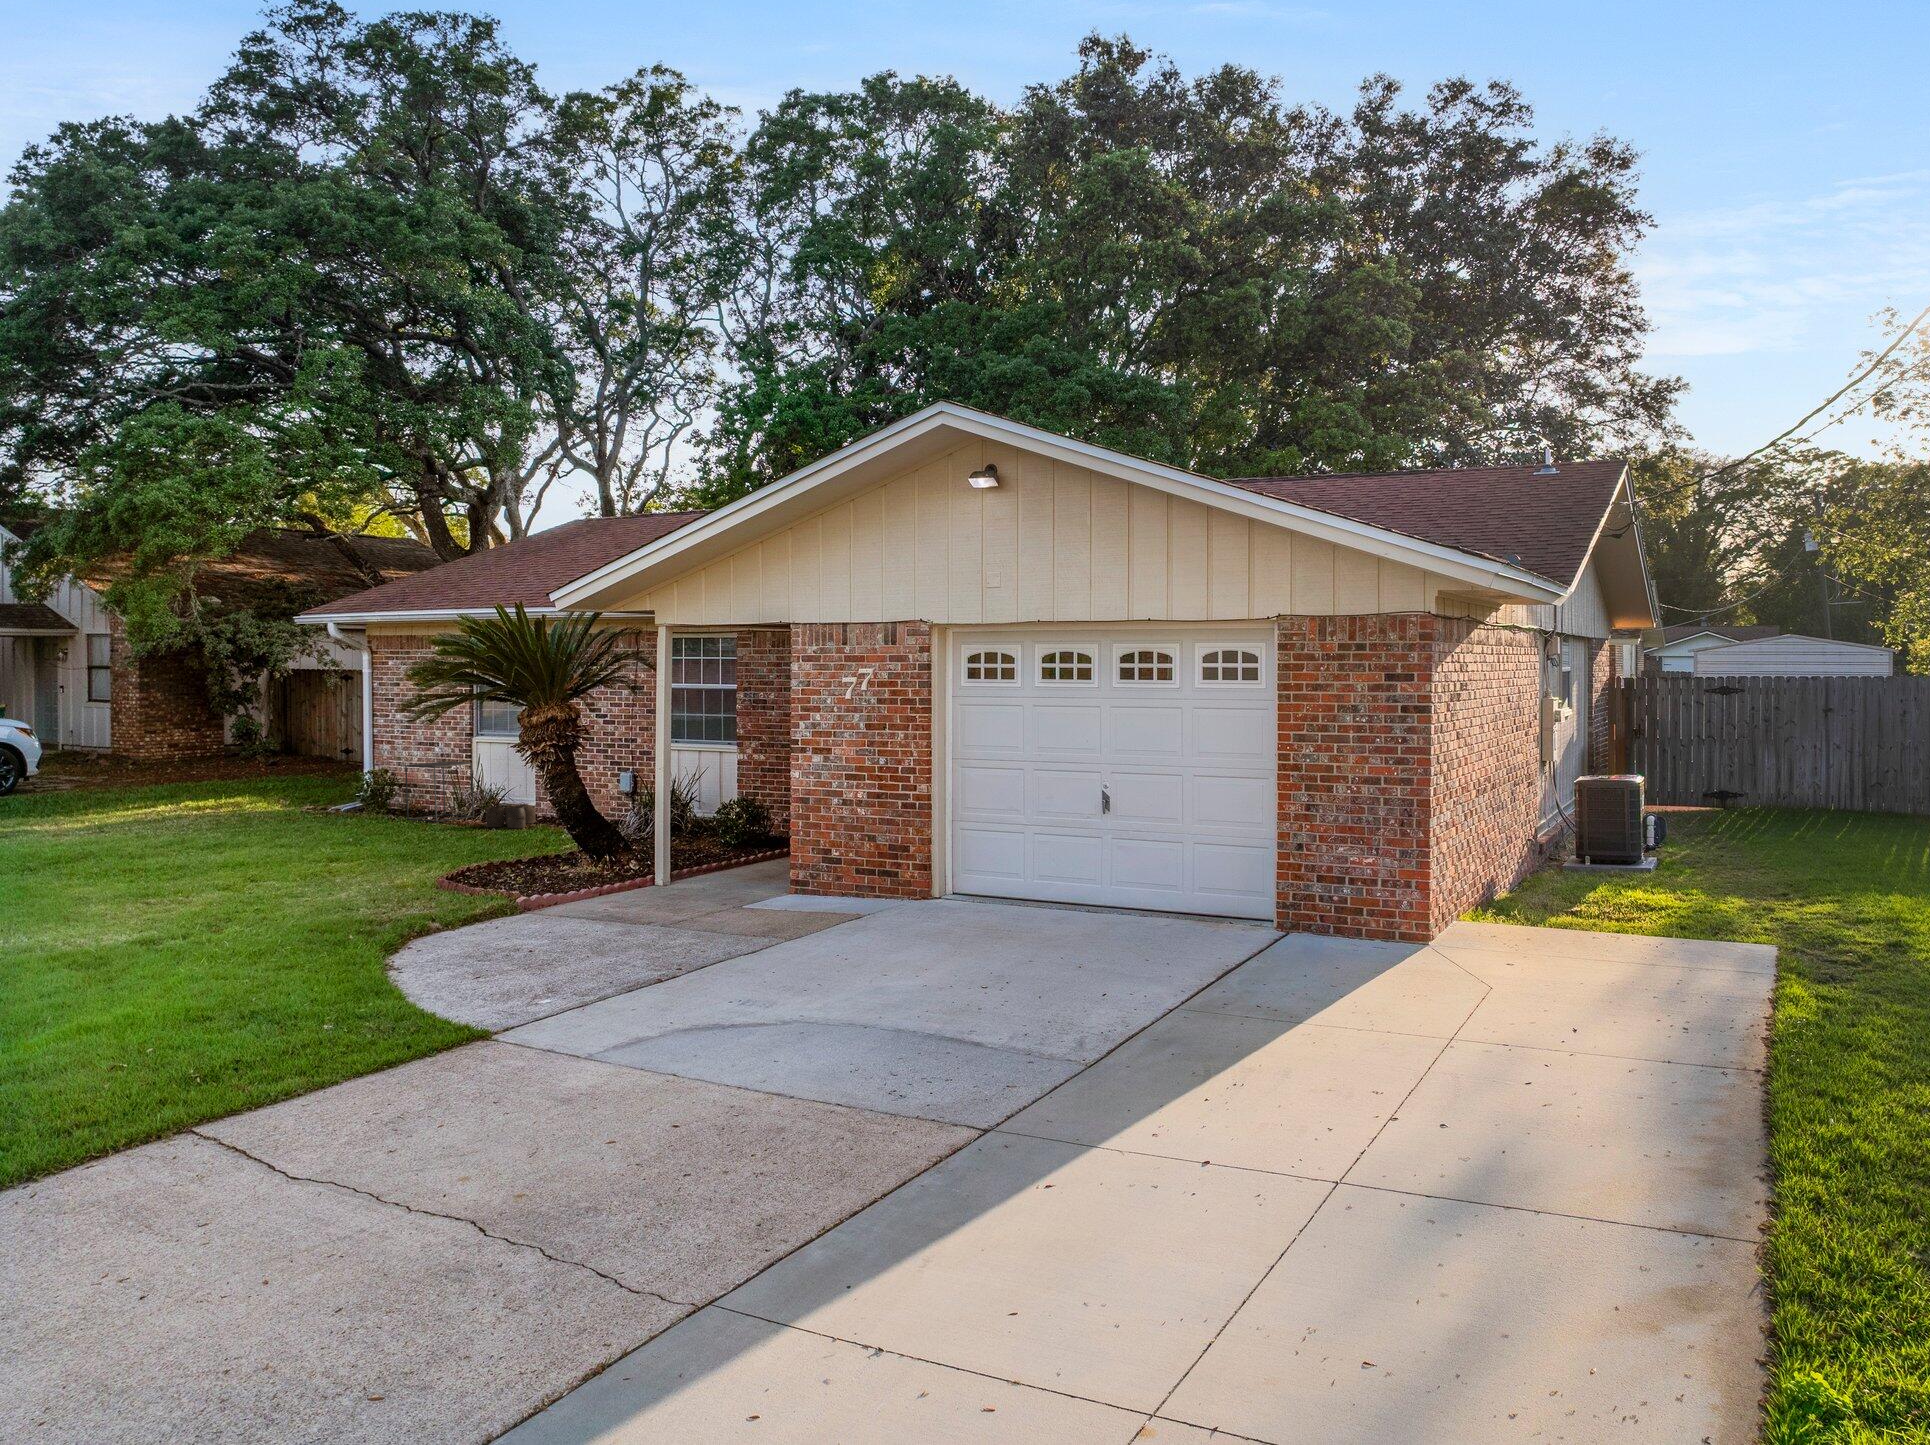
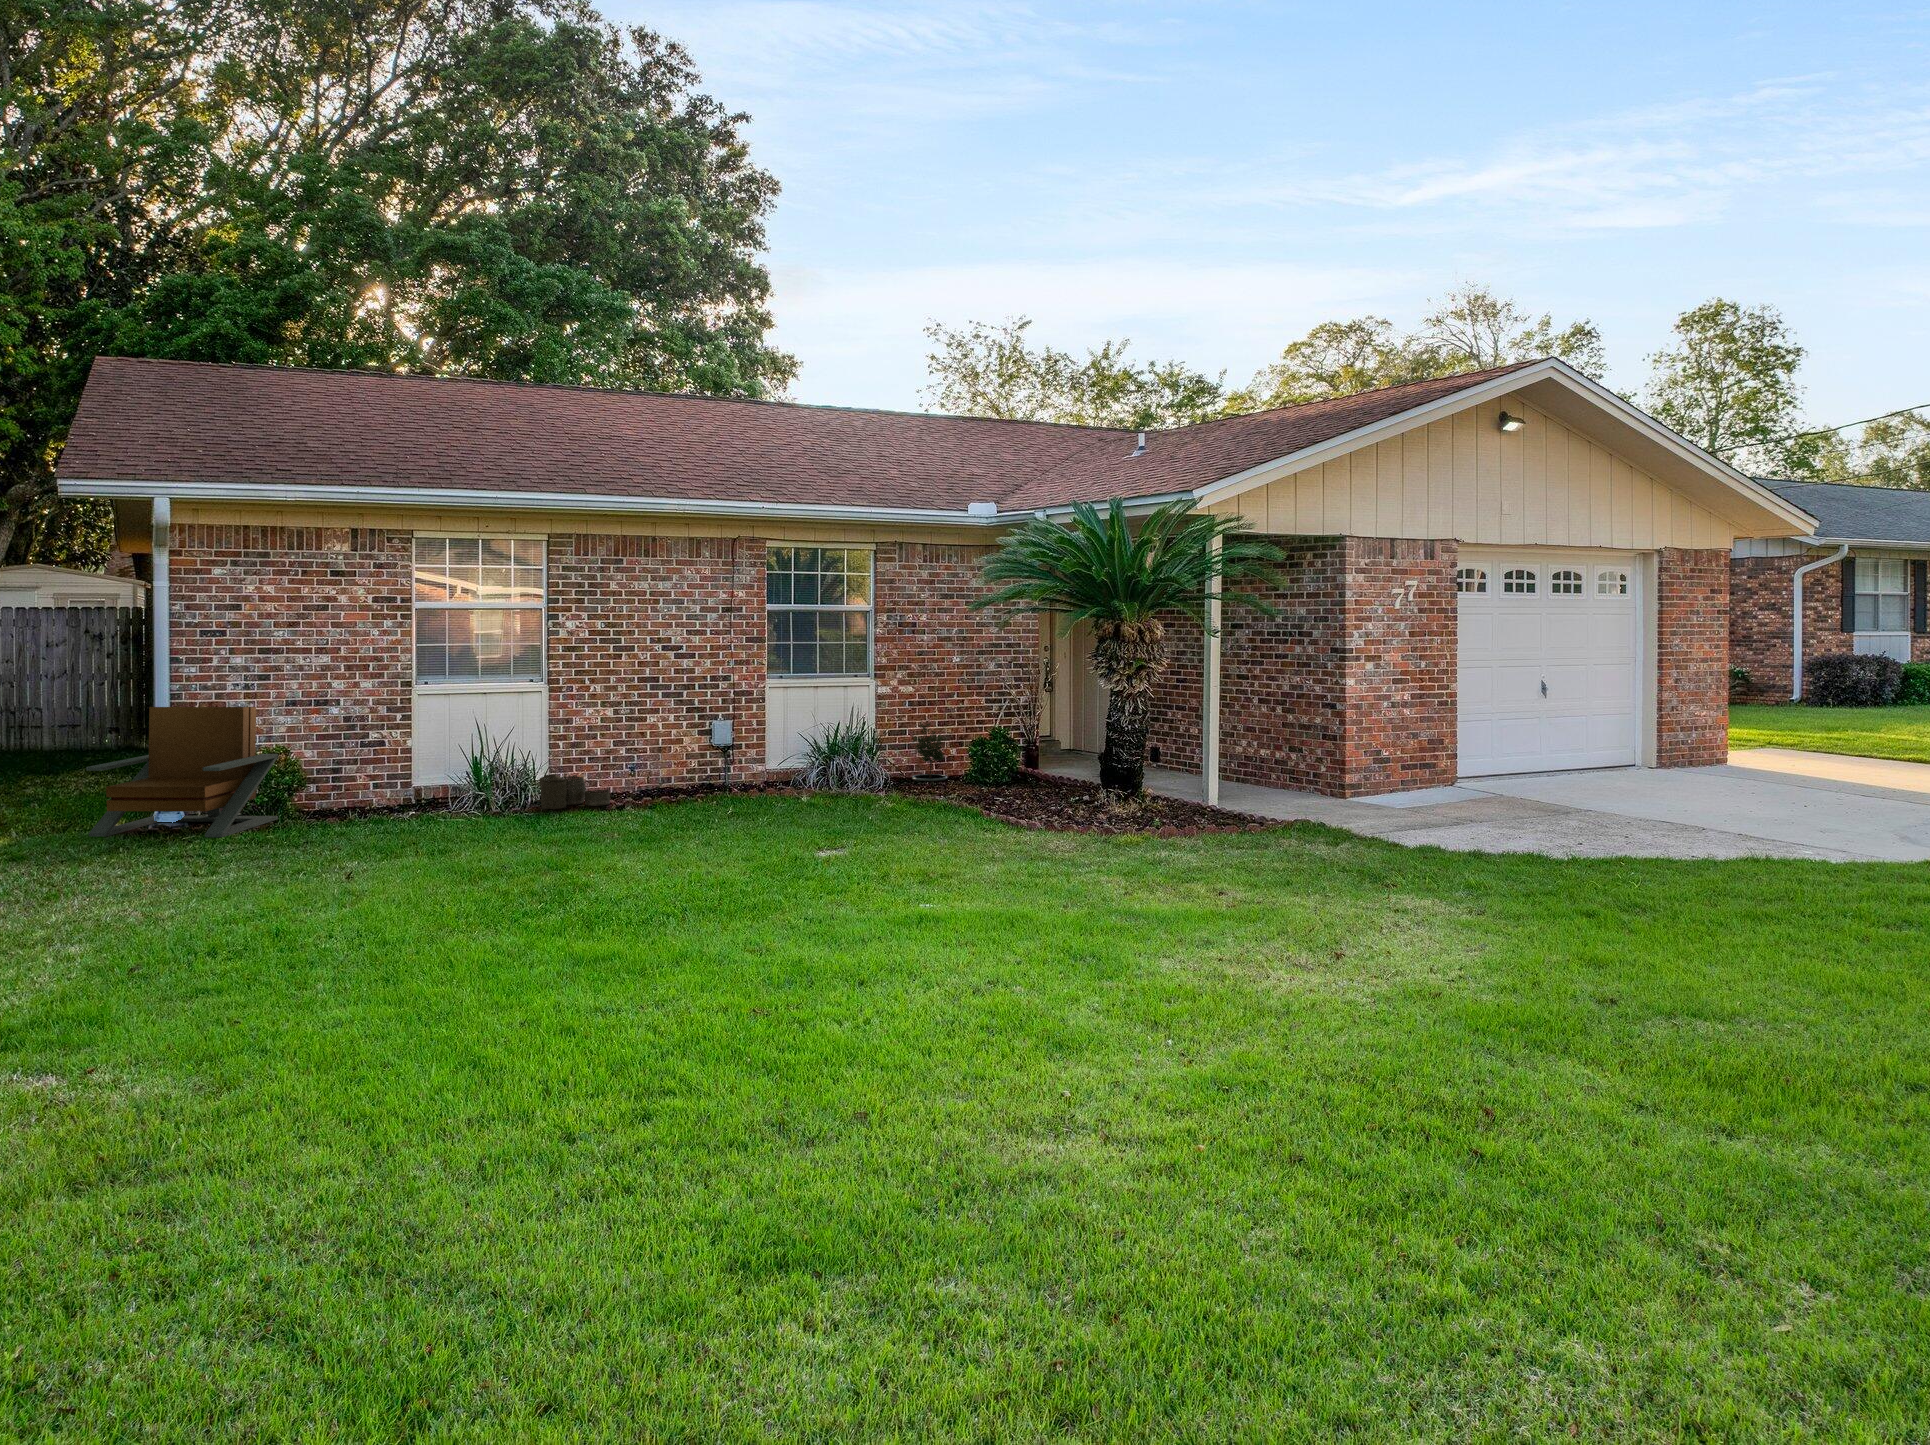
lounge chair: none [323,742,402,821] -> present [86,707,278,837]
side table: present [405,762,474,822] -> none [334,726,414,821]
potted tree: none [719,782,761,841] -> present [912,719,947,781]

